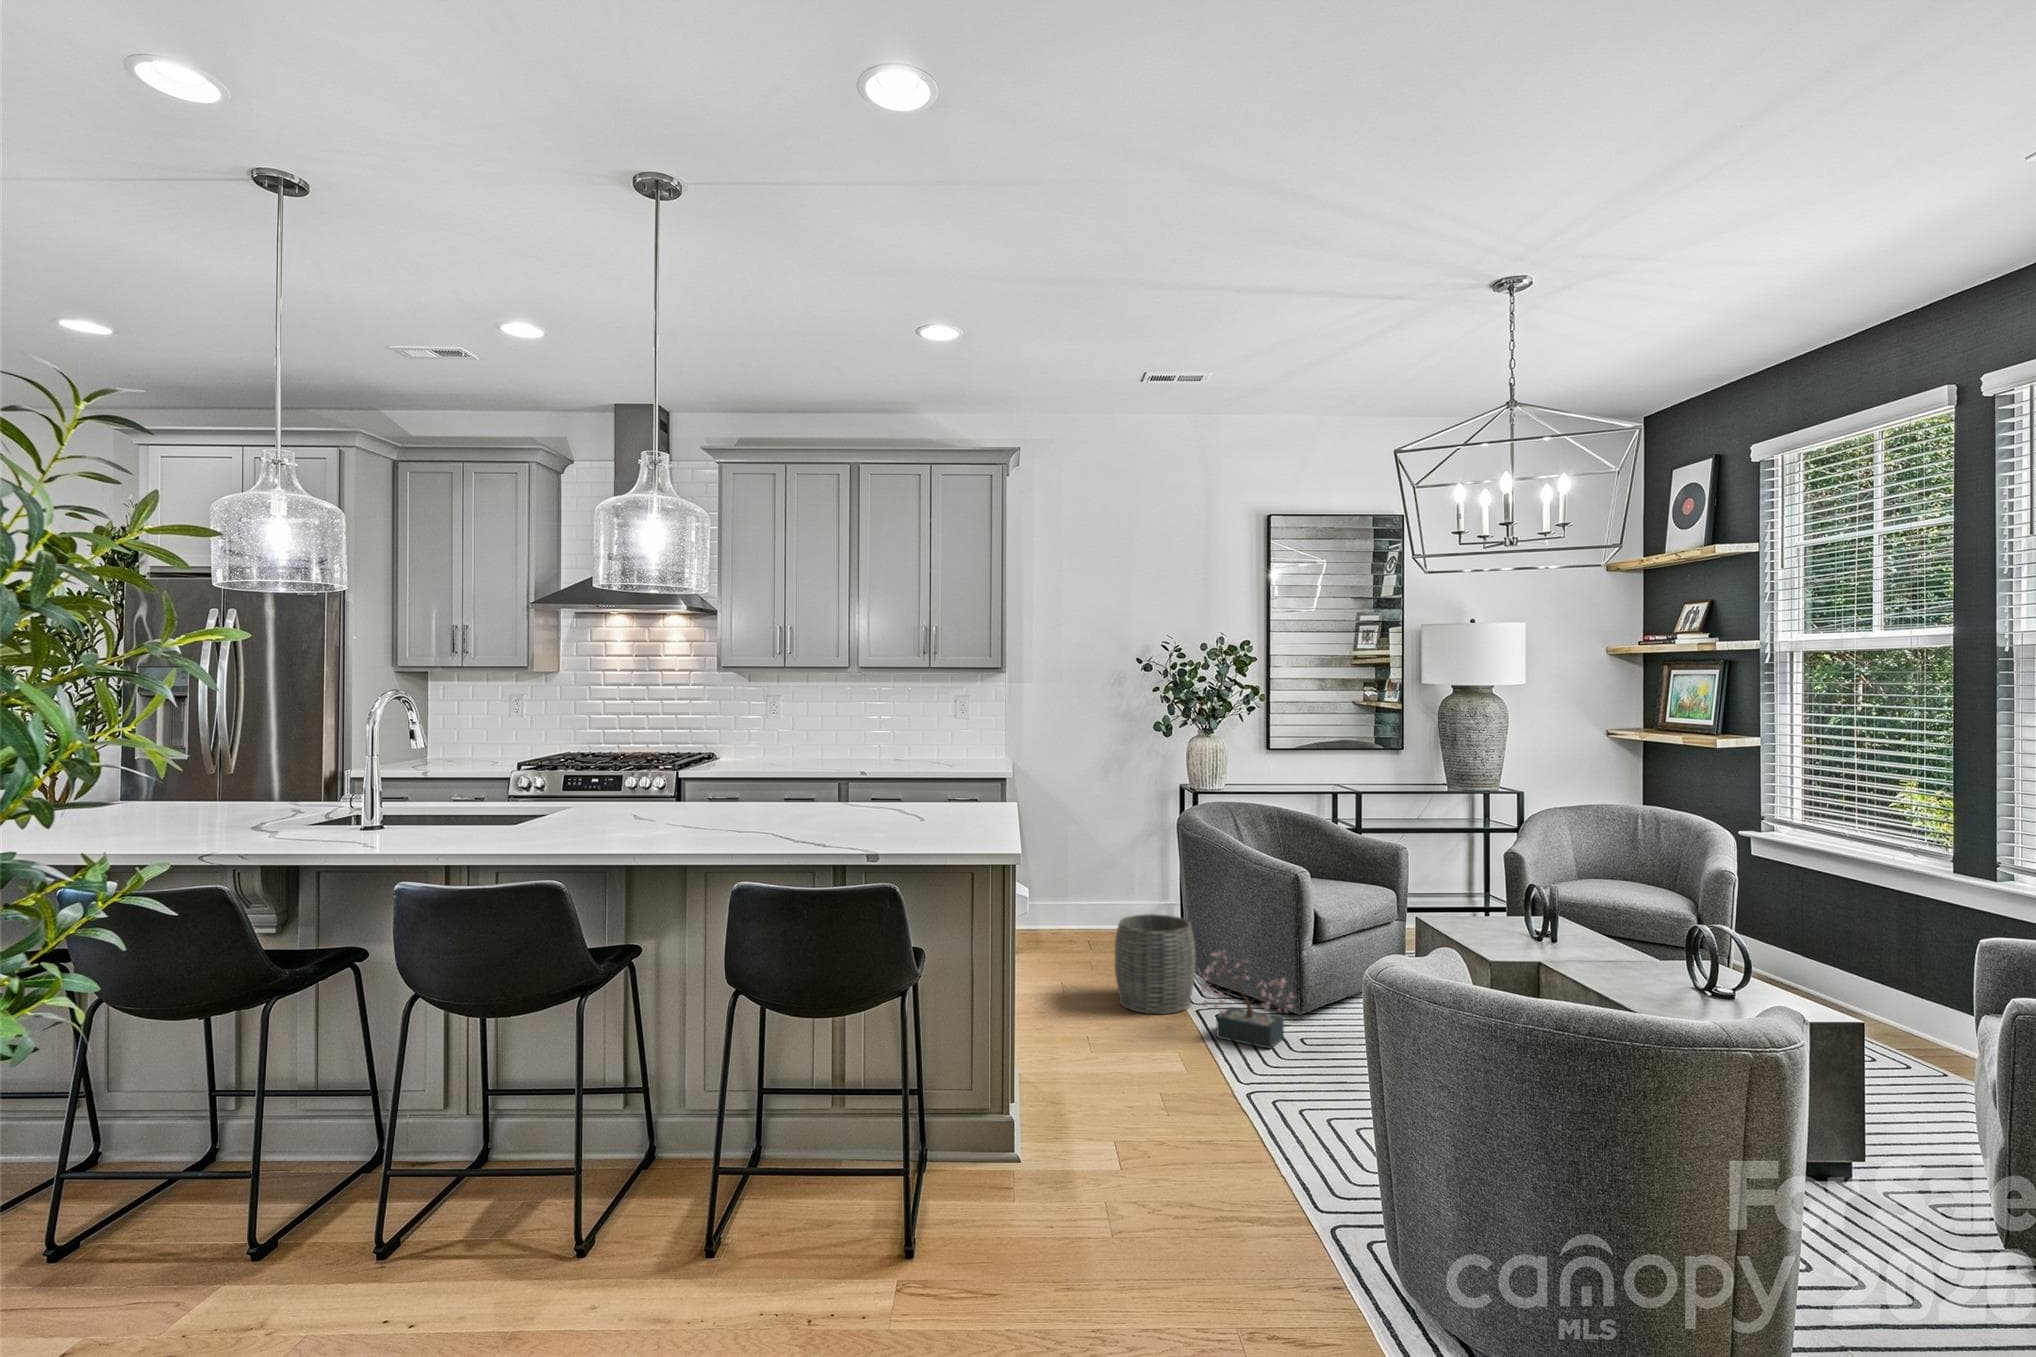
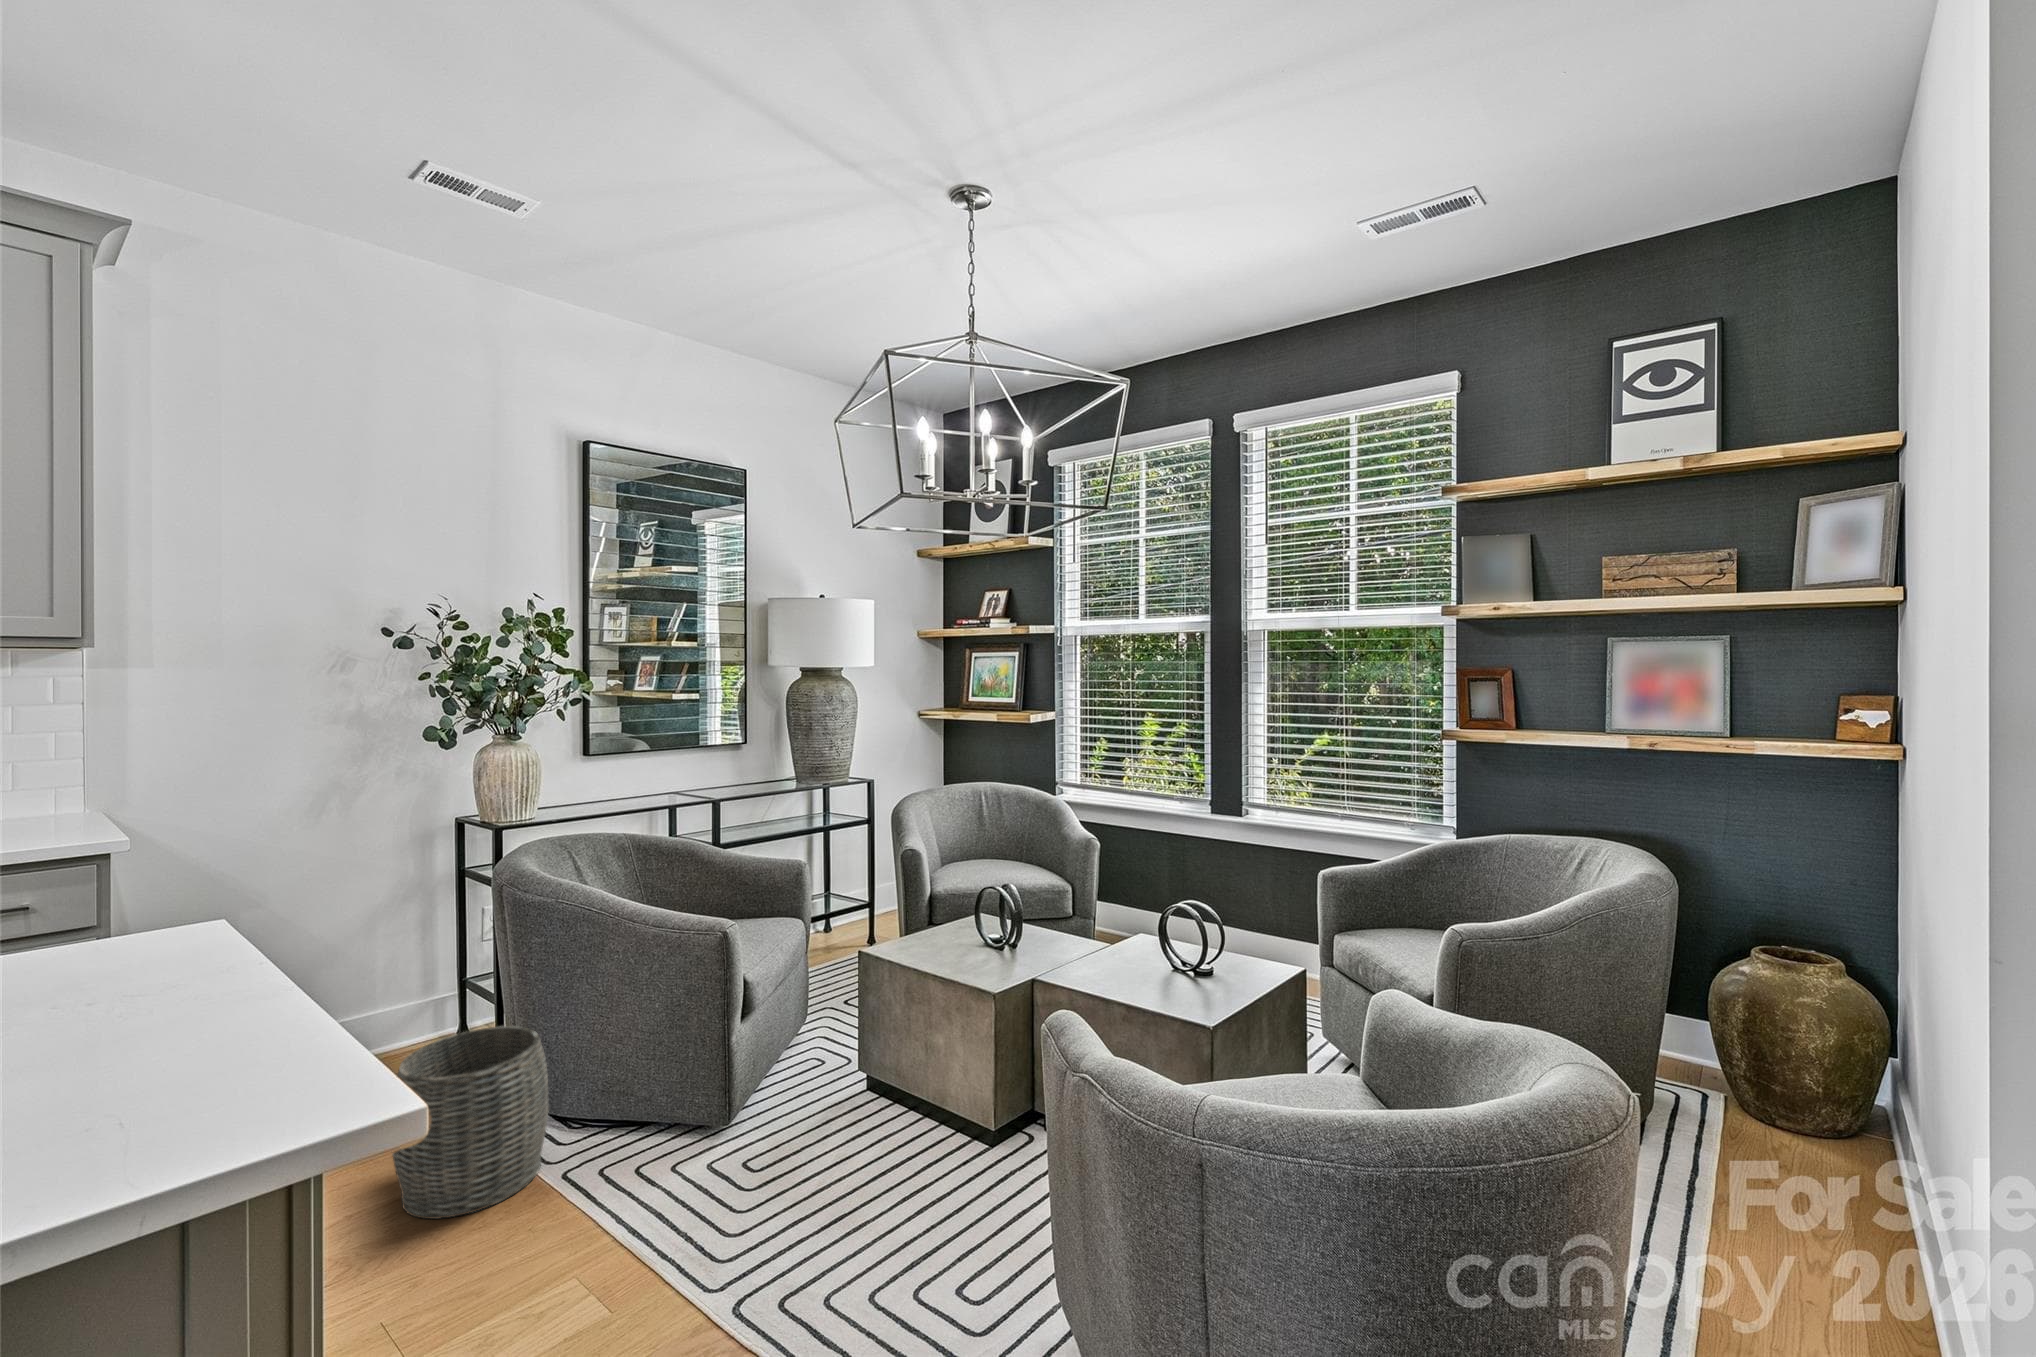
decorative plant: present [1199,950,1294,1049] -> none [578,1065,738,1216]

